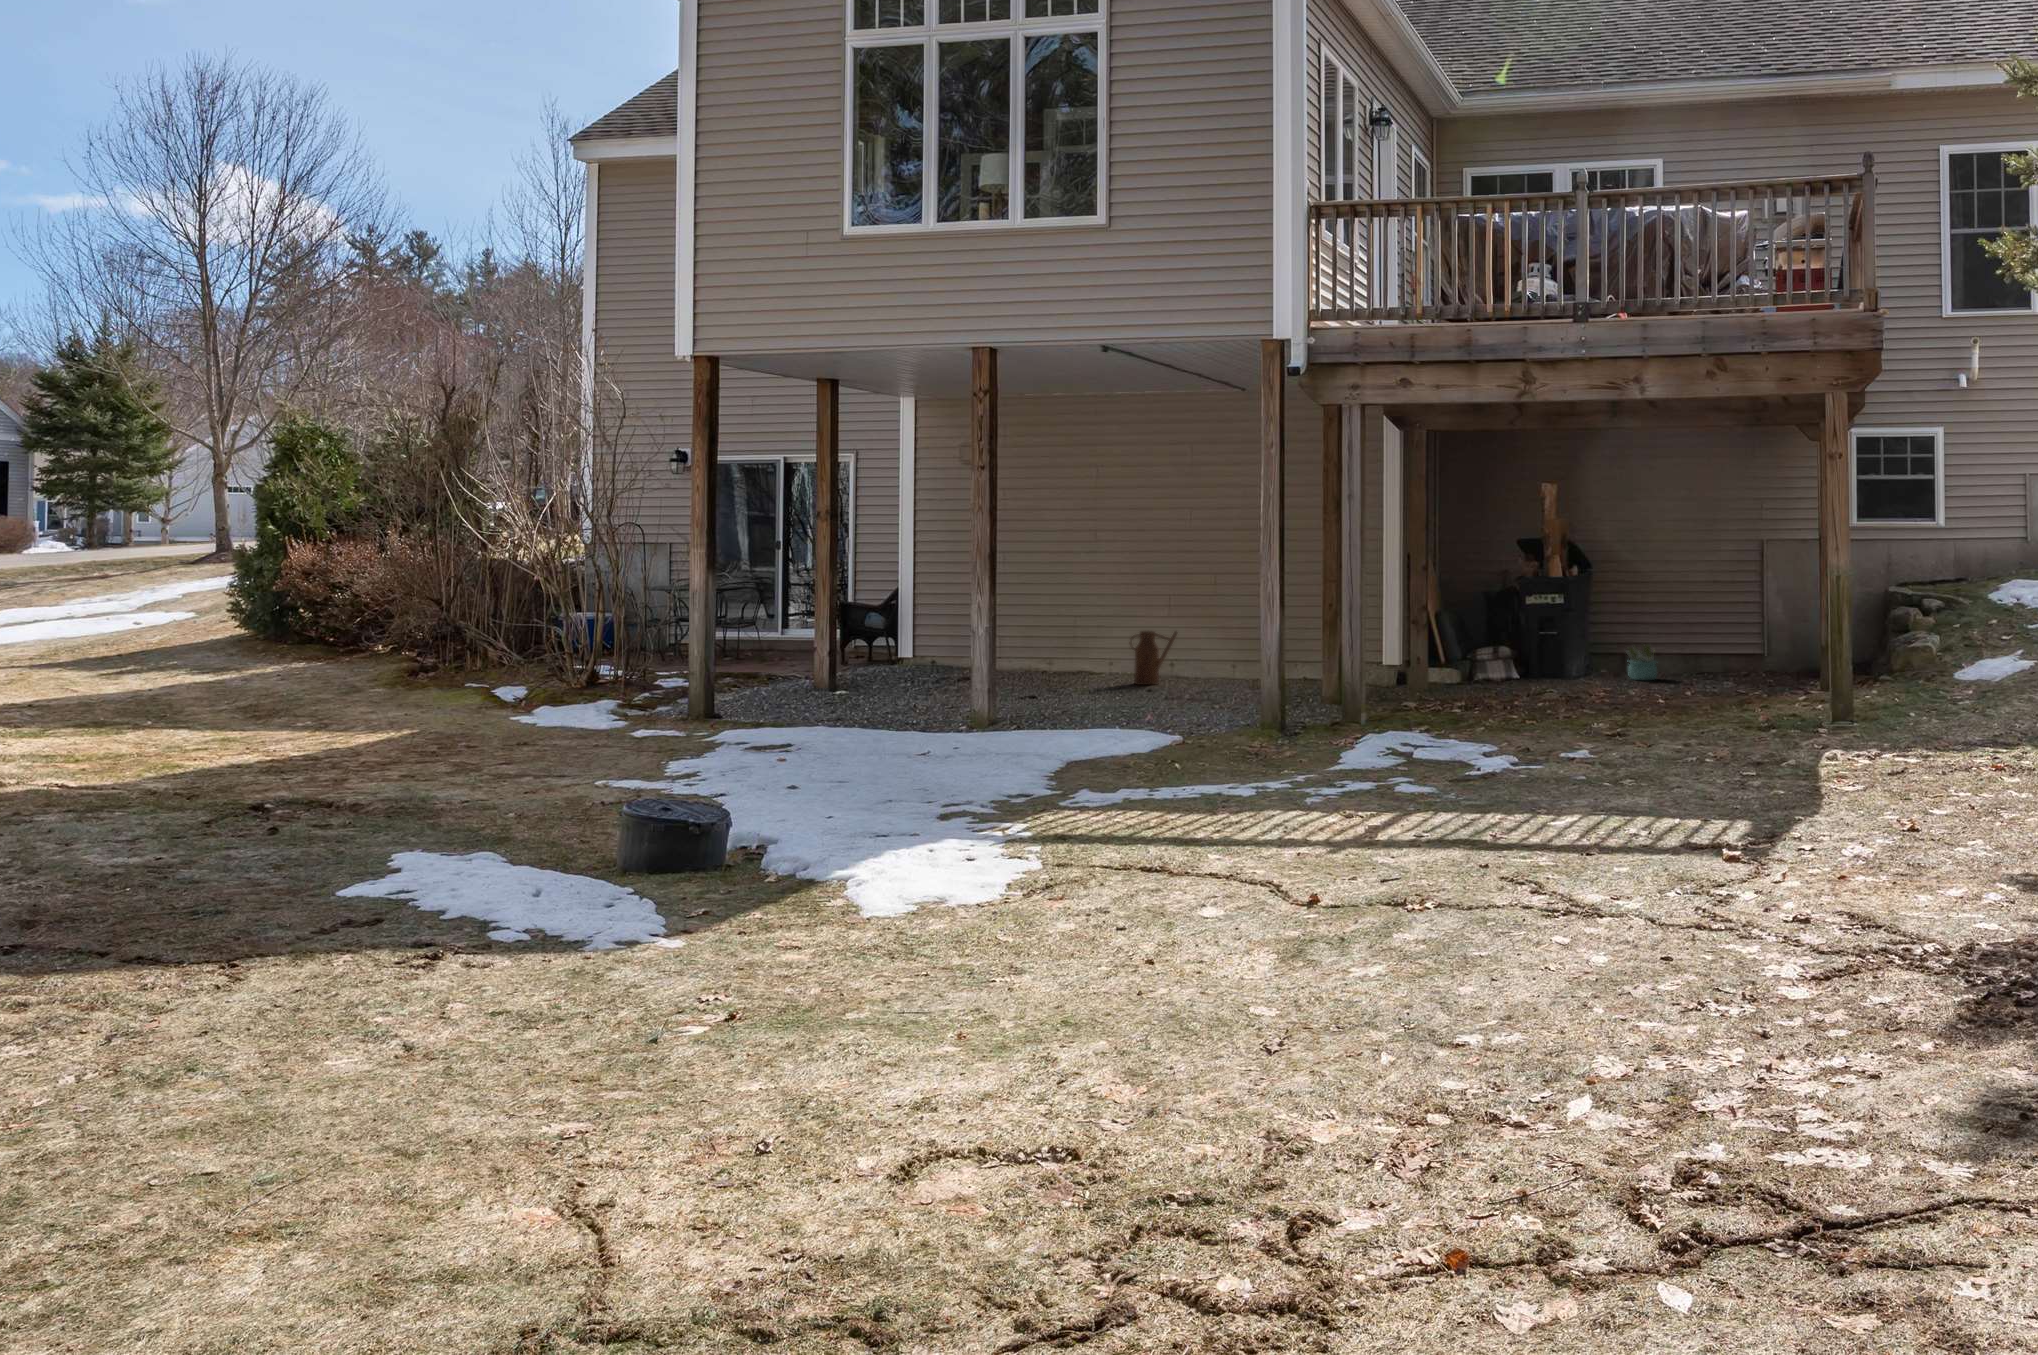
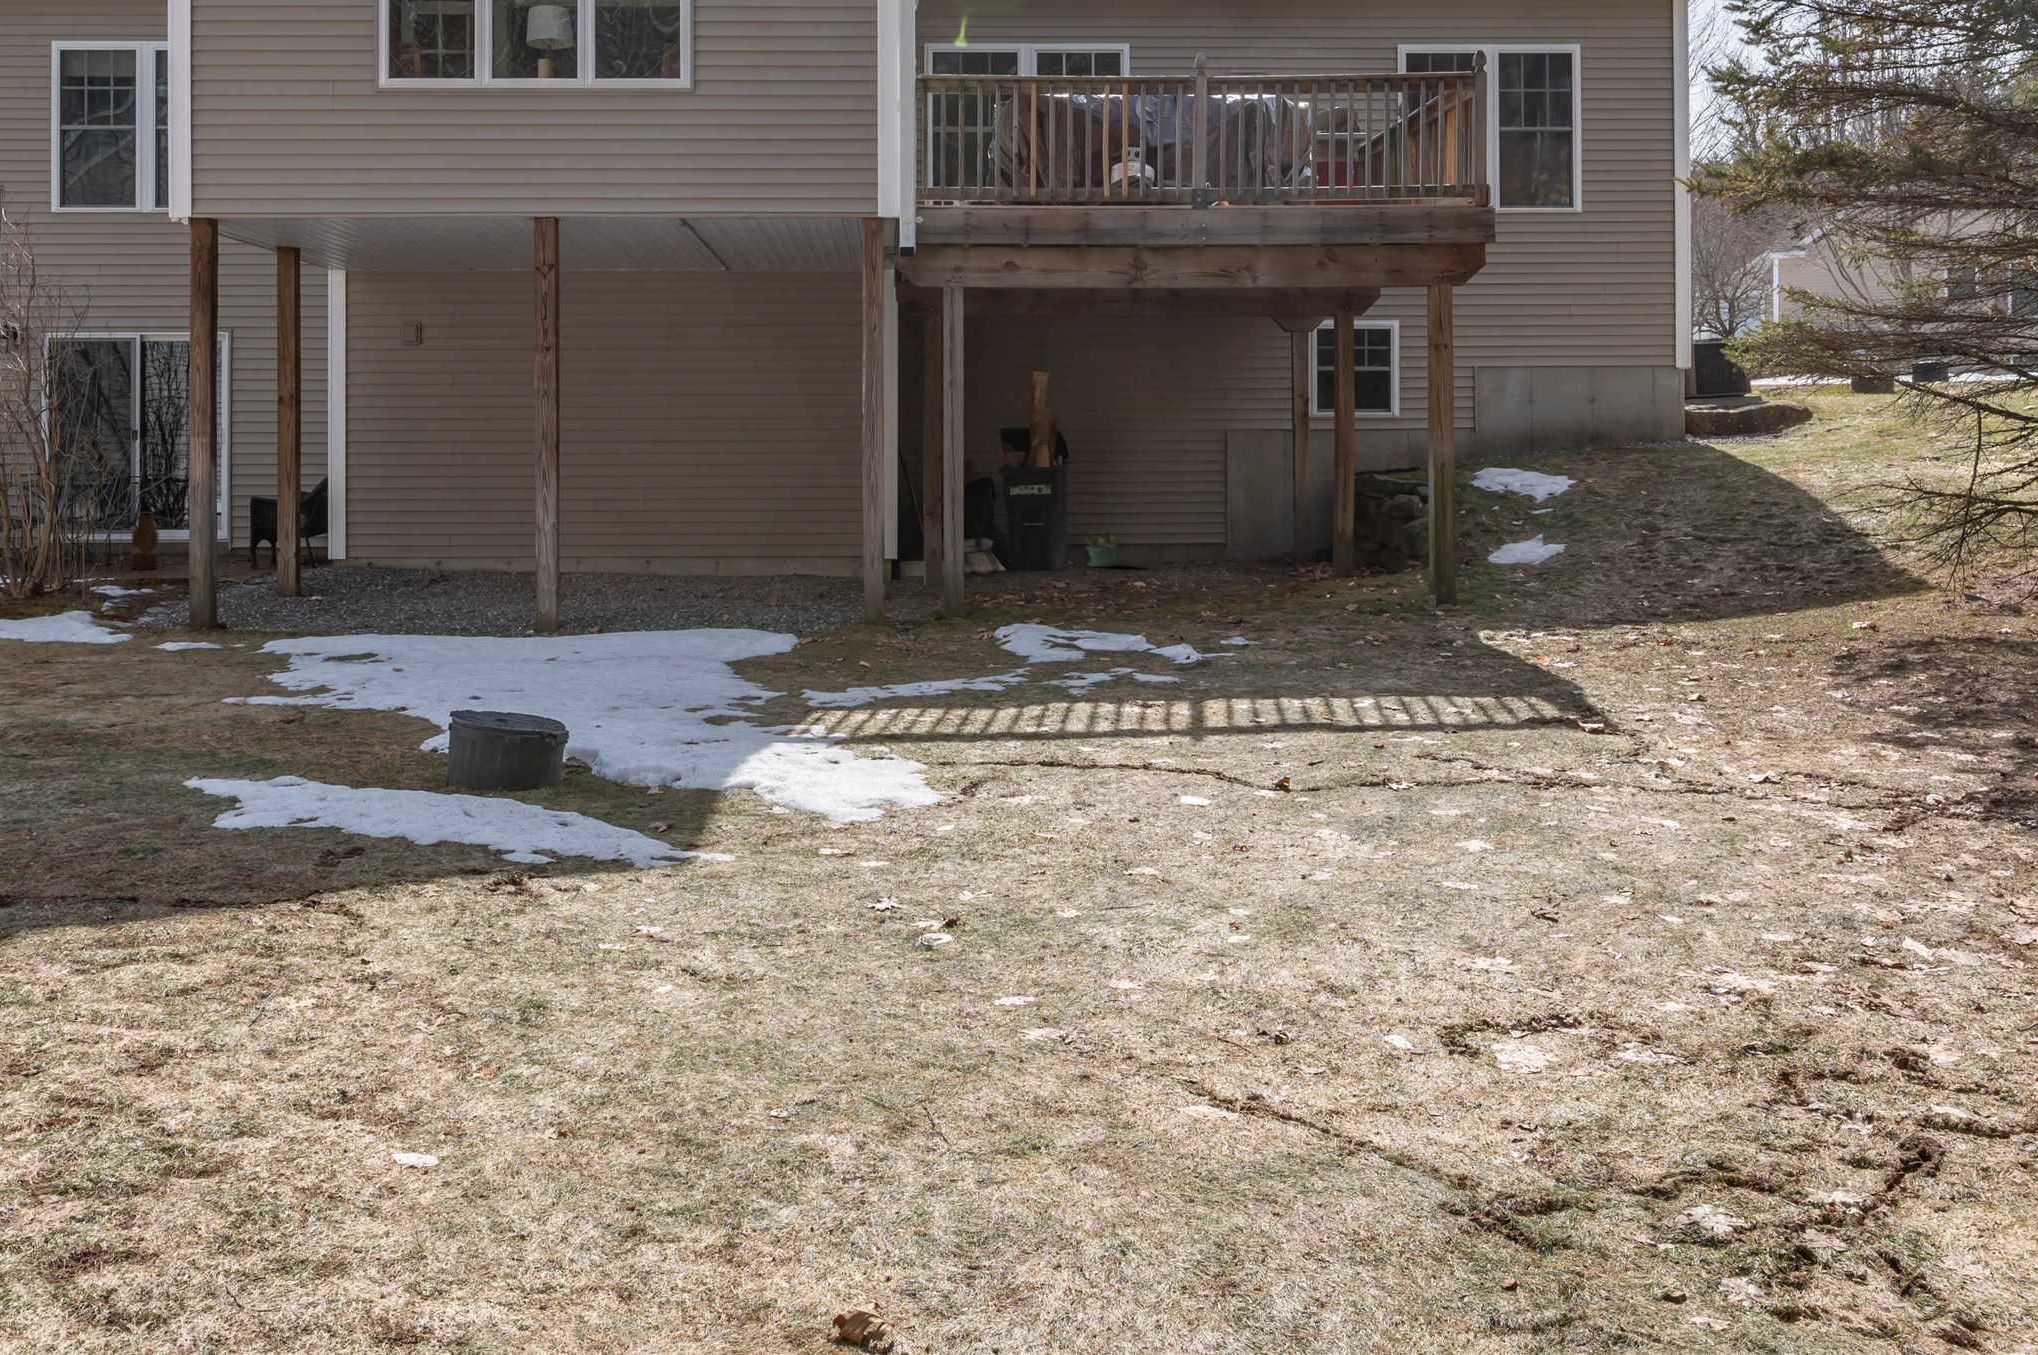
watering can: present [1129,631,1177,685] -> present [131,515,159,570]

